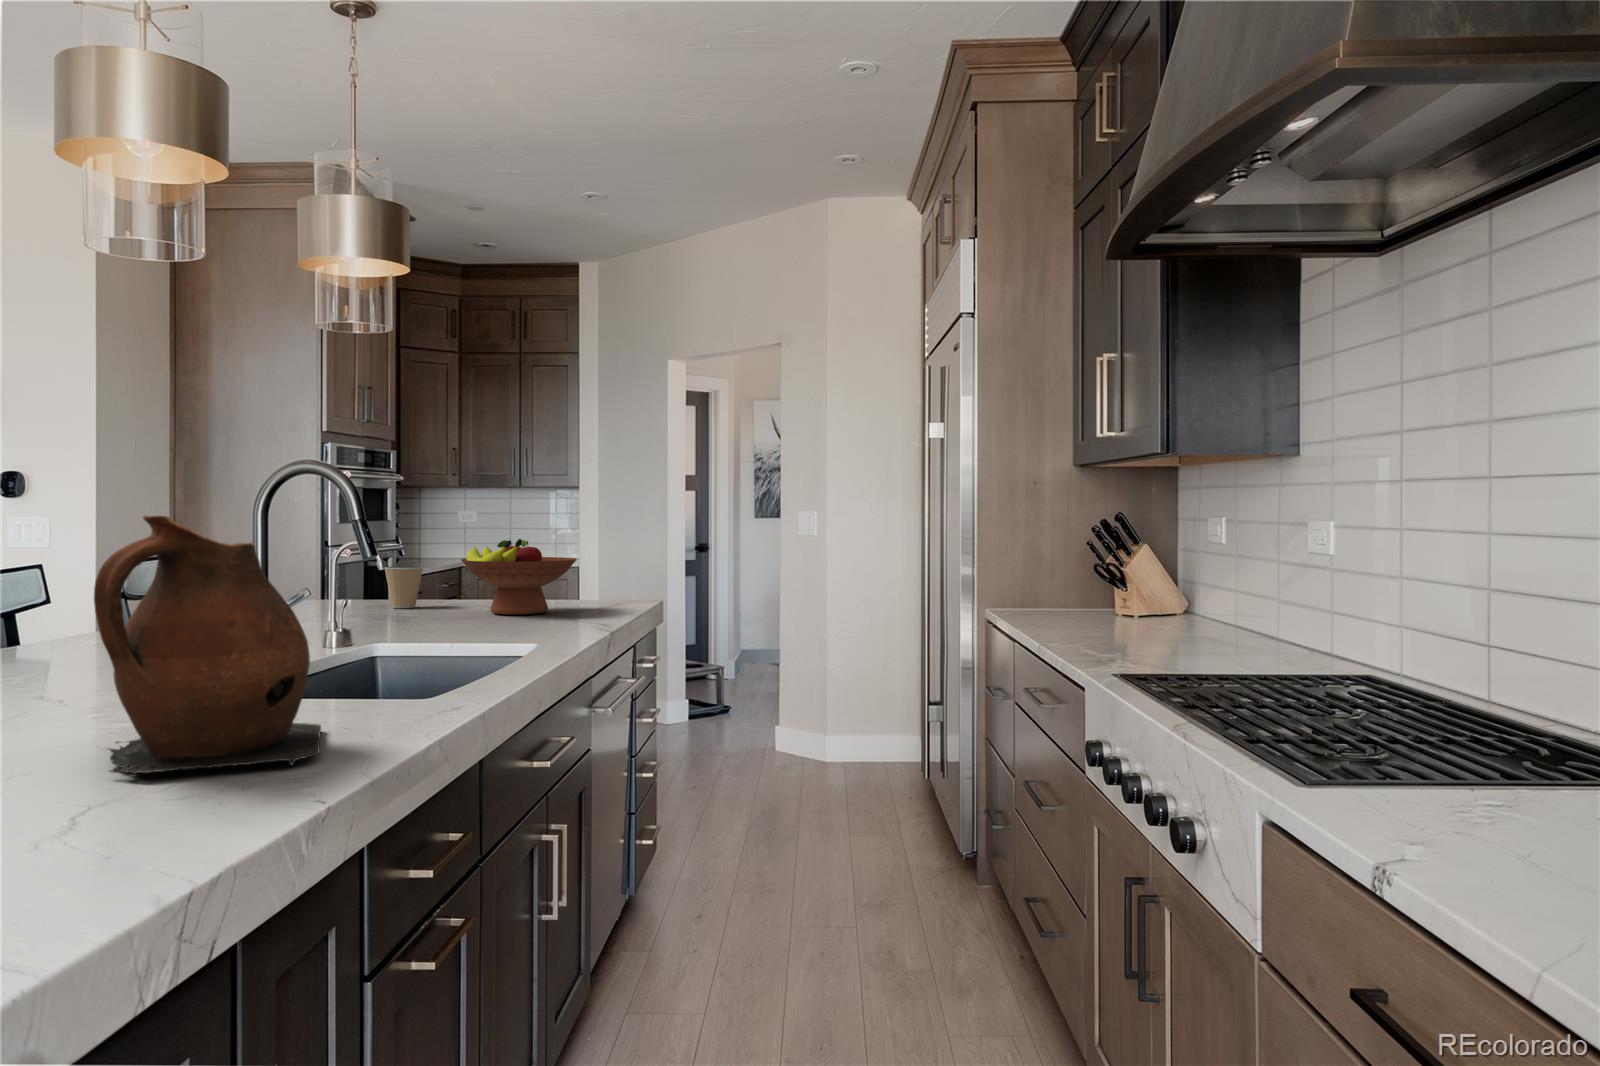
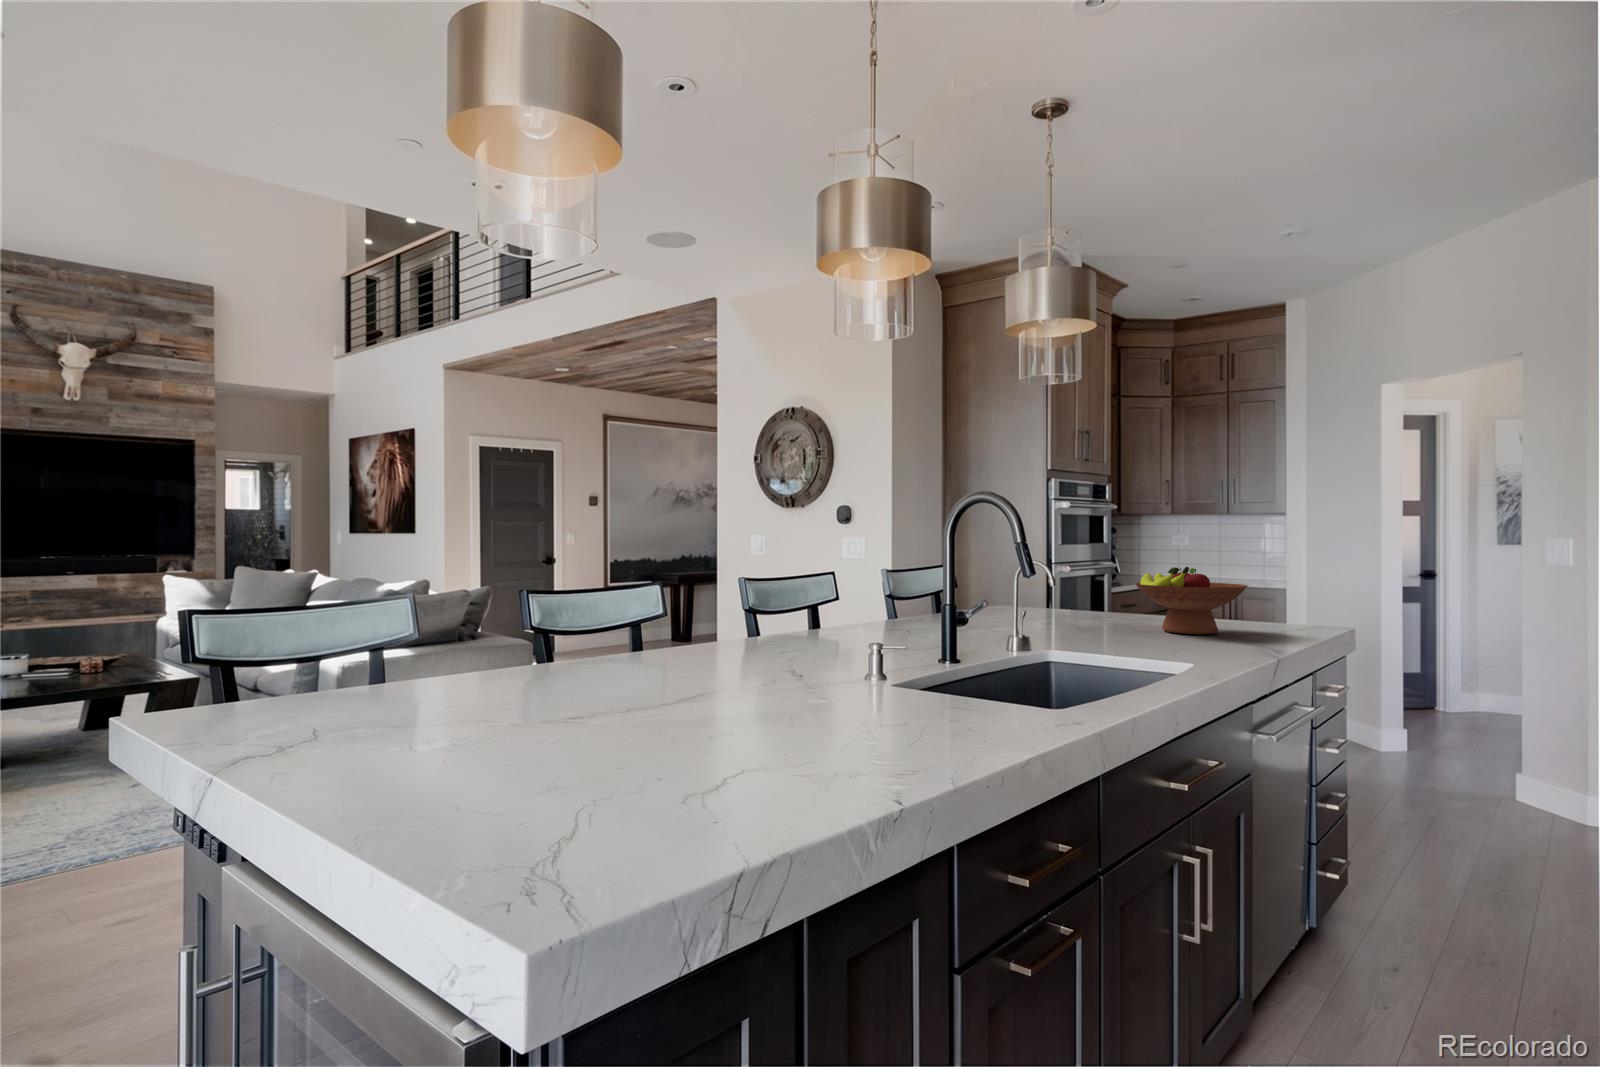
ceramic pitcher: present [94,516,321,773] -> none [784,551,951,760]
coffee cup: present [384,566,423,608] -> none [1076,586,1108,620]

